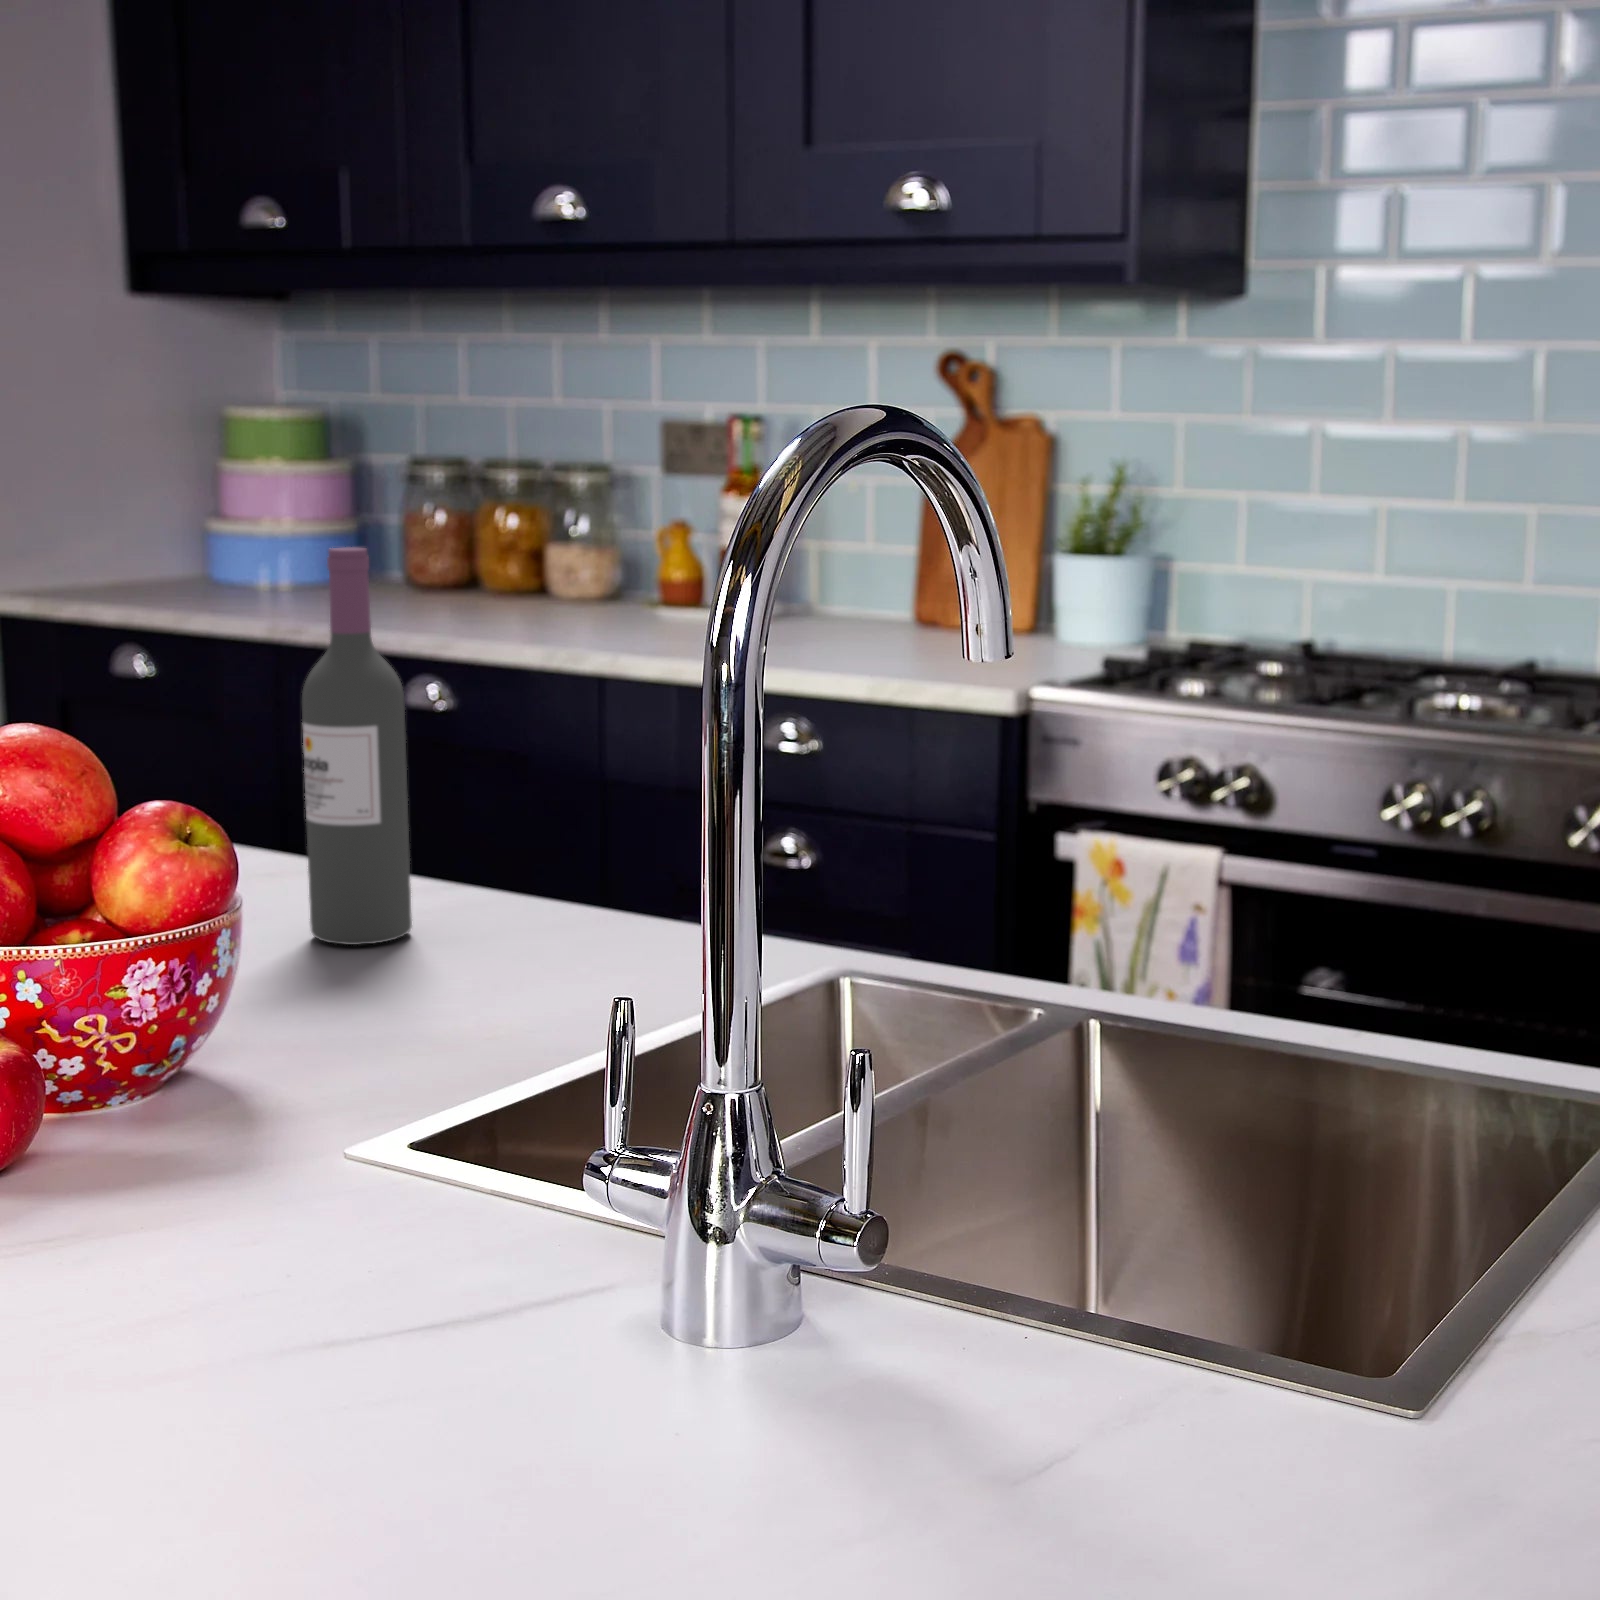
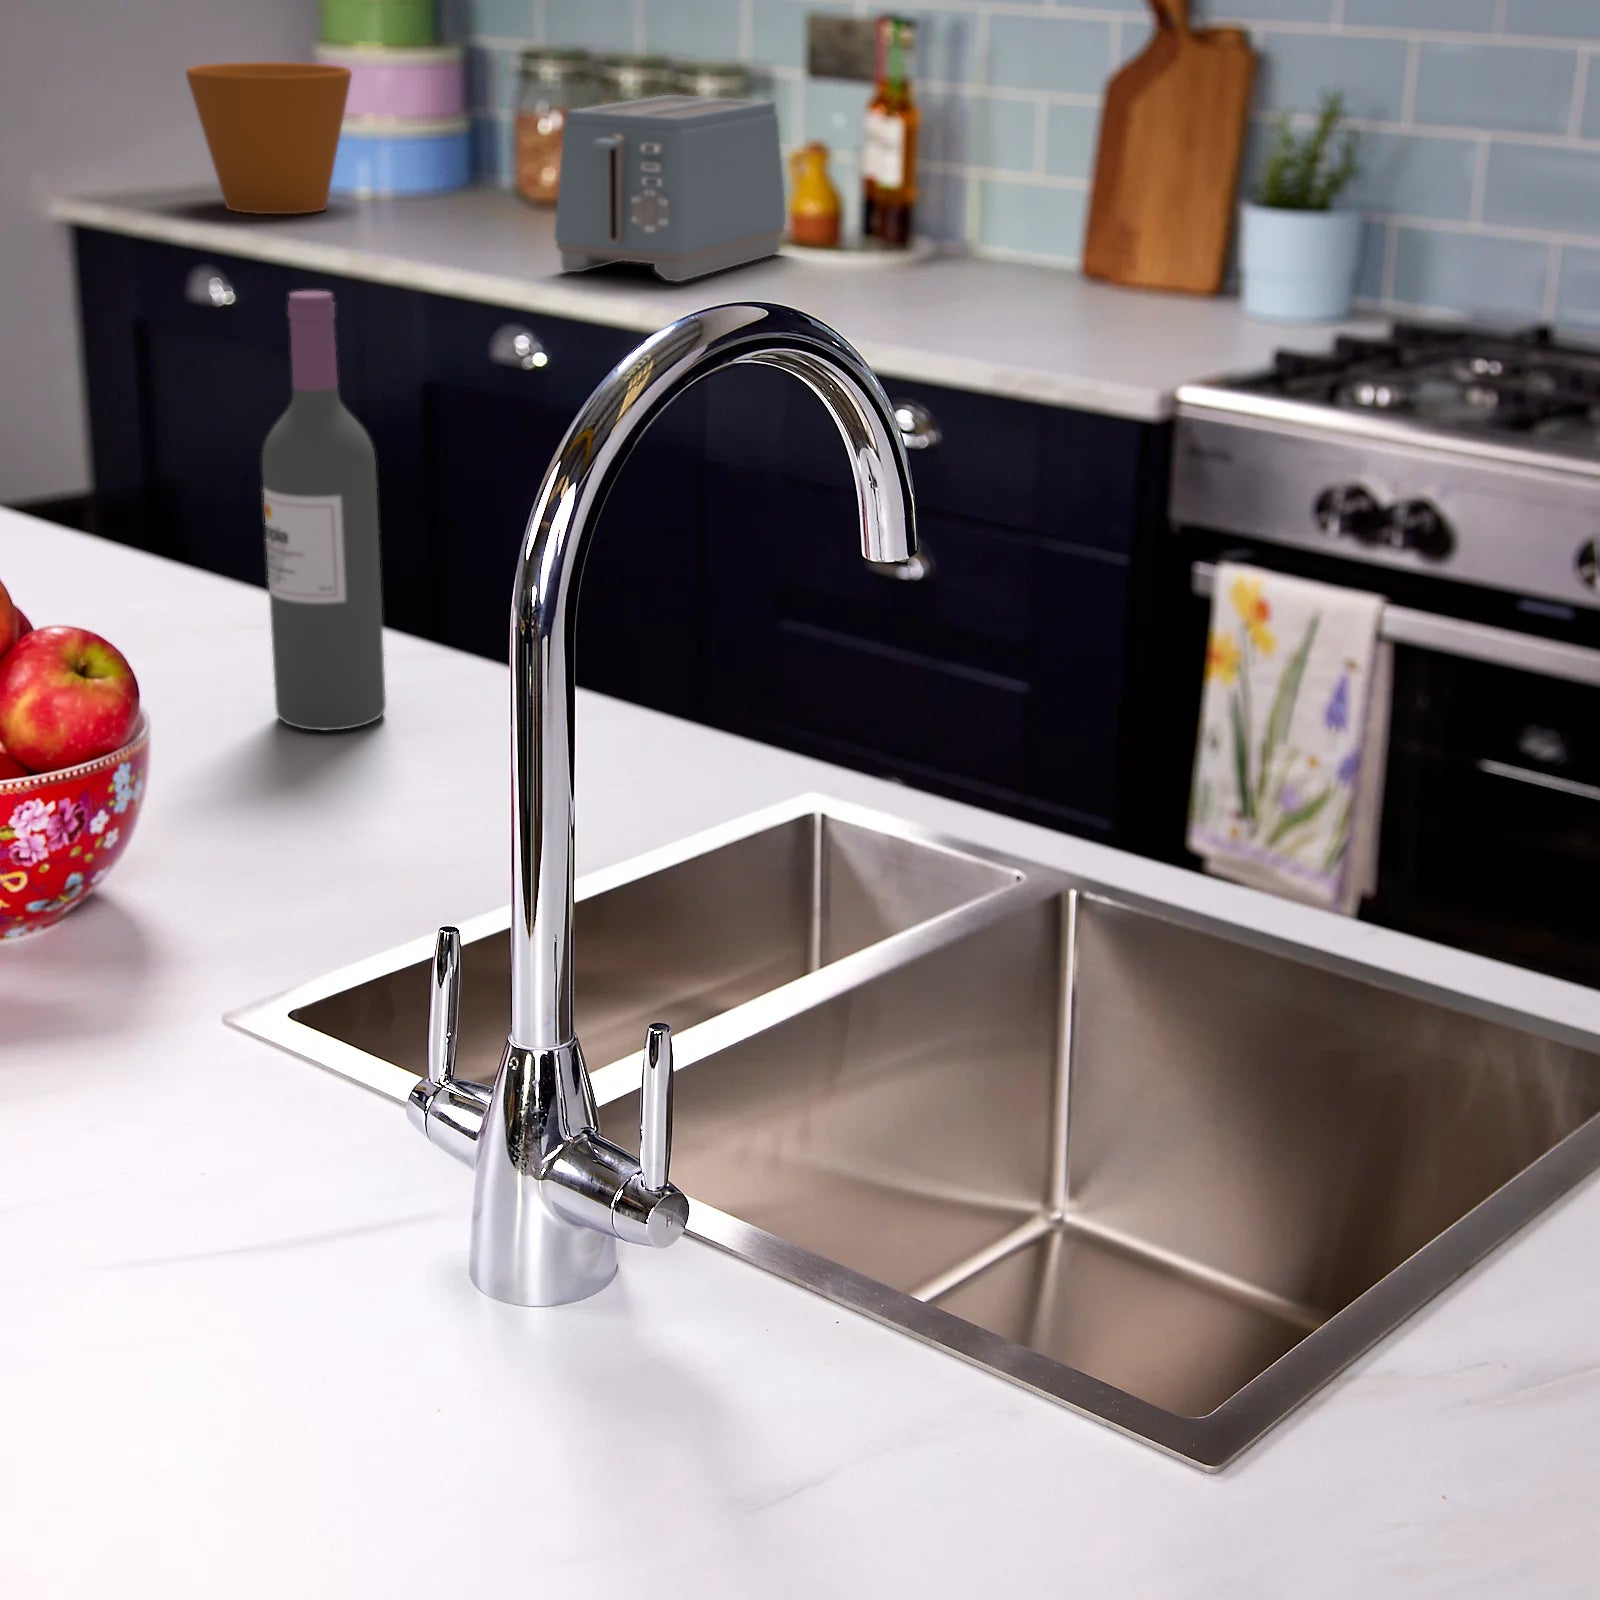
flower pot: none [118,475,265,600] -> present [186,62,352,214]
toaster: none [459,485,655,634] -> present [555,95,786,282]

